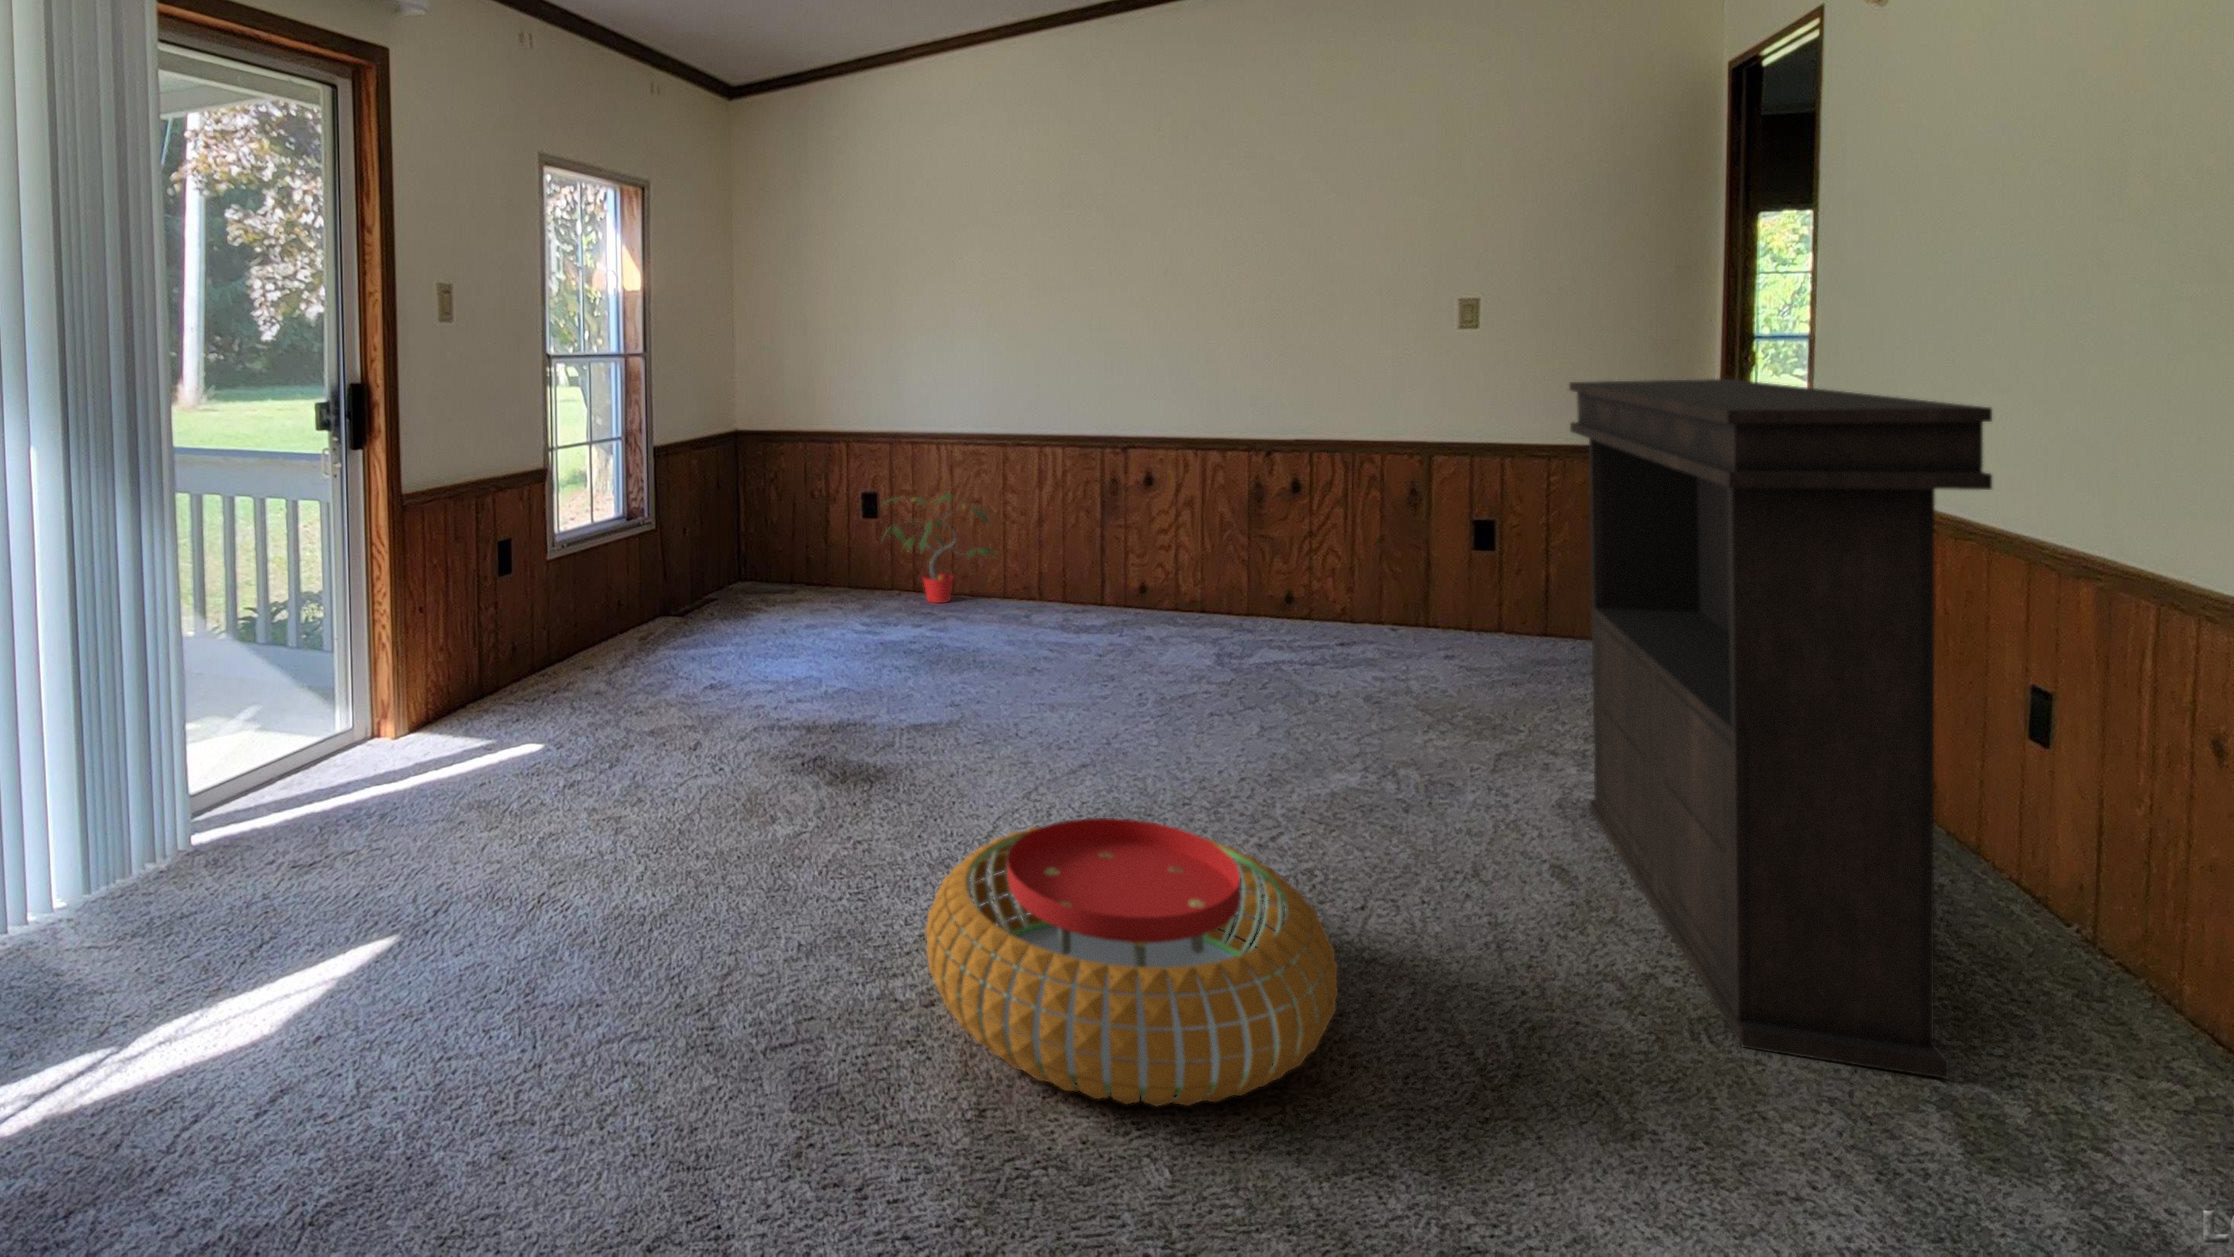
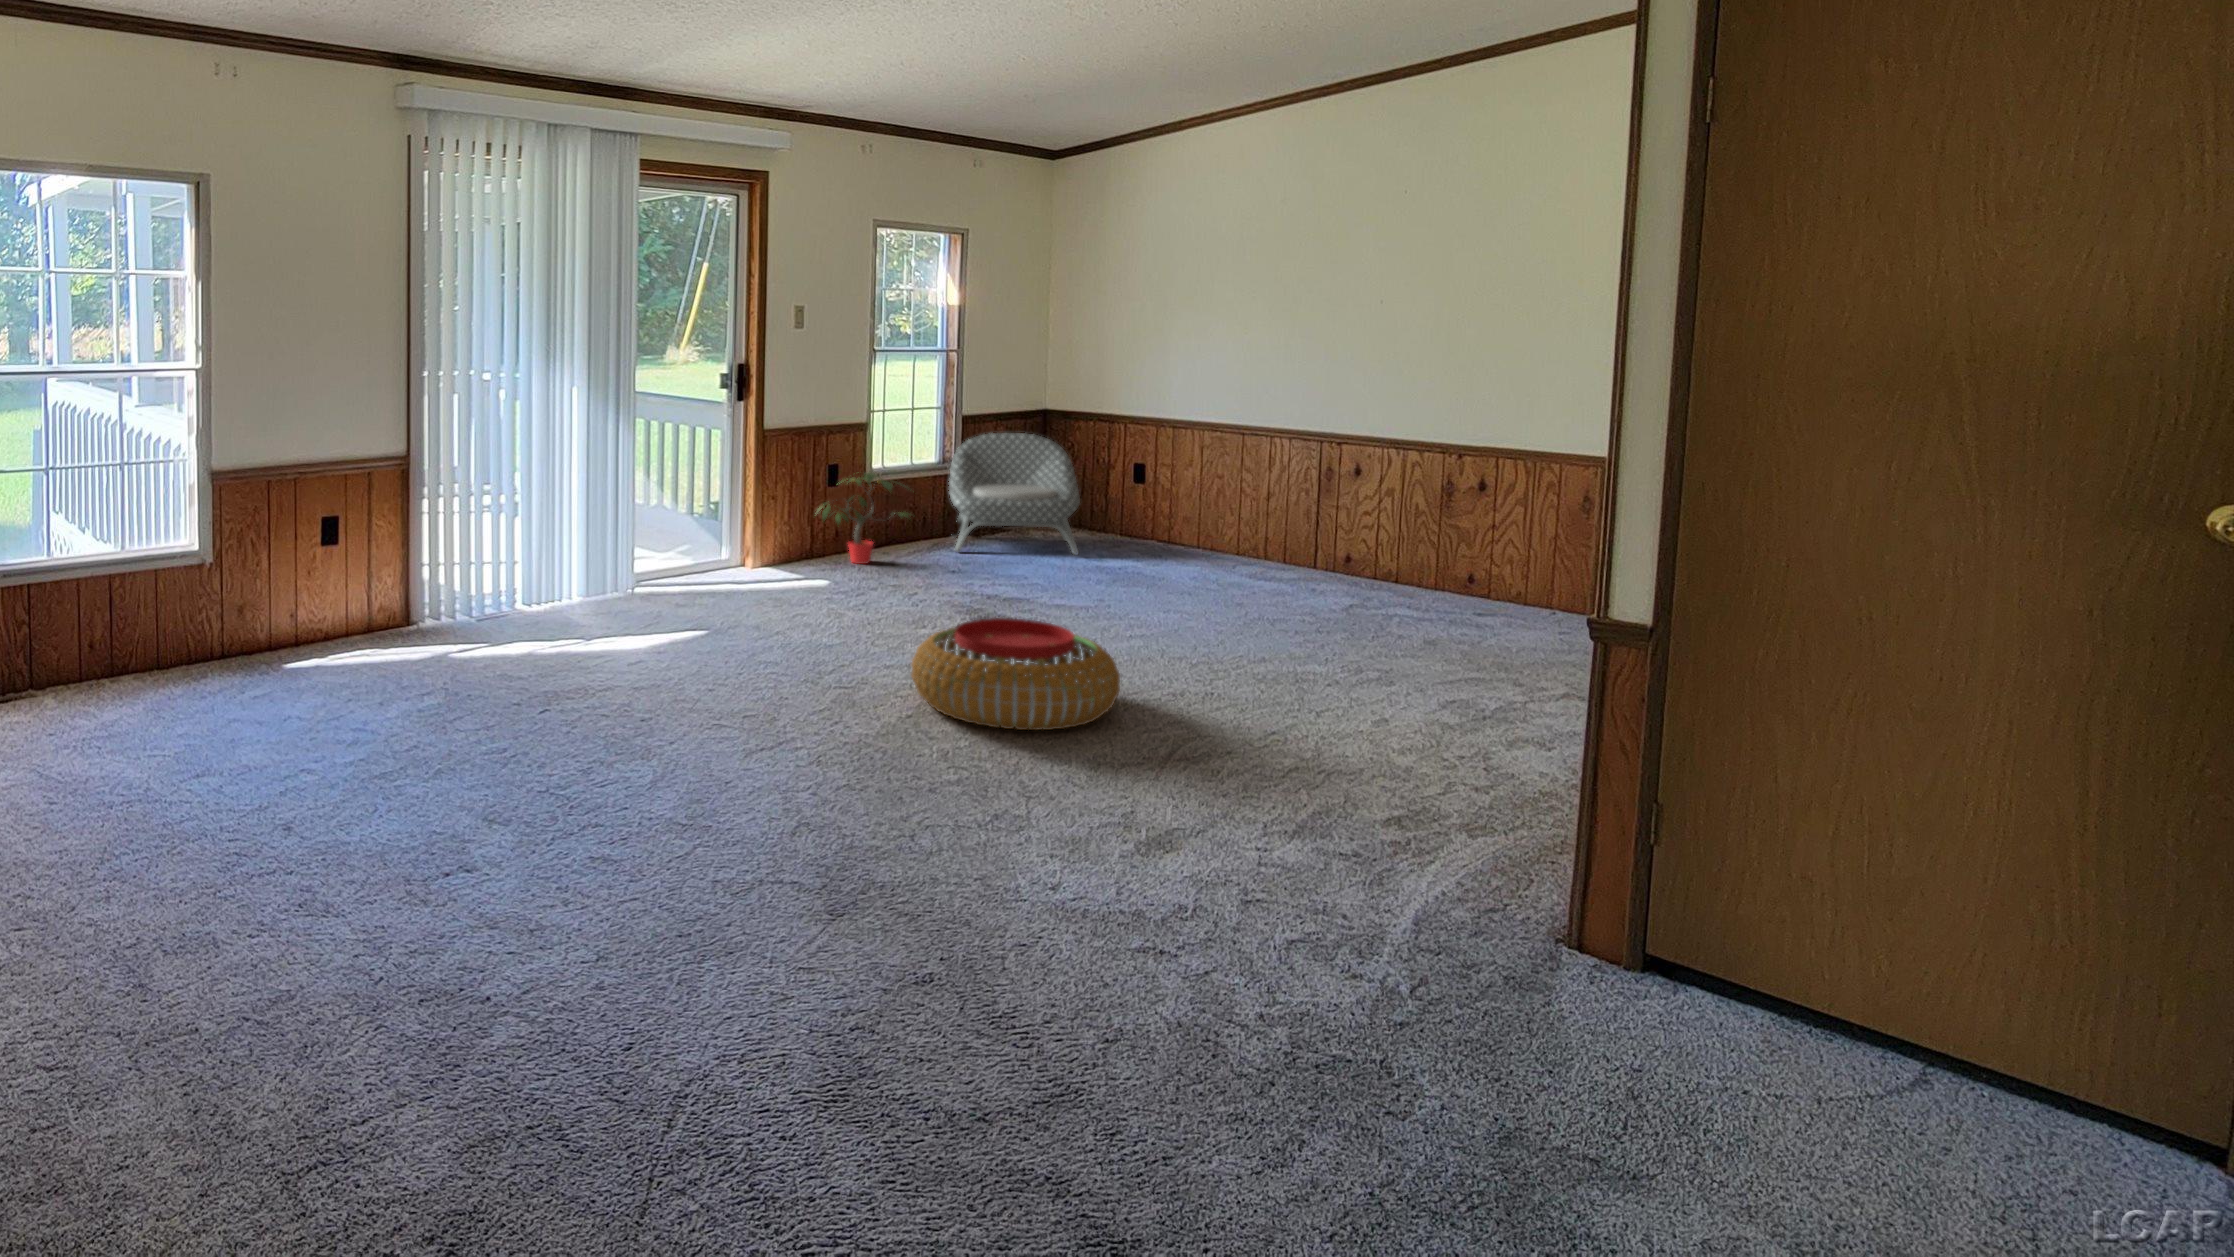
console table: present [1569,379,1992,1079] -> none [1317,404,1582,801]
armchair: none [648,465,839,644] -> present [949,433,1080,555]
potted plant: present [885,493,996,603] -> present [815,473,914,564]

